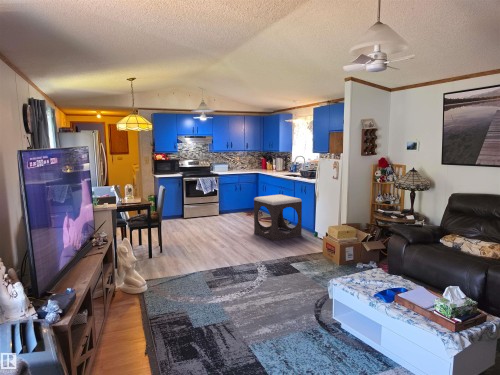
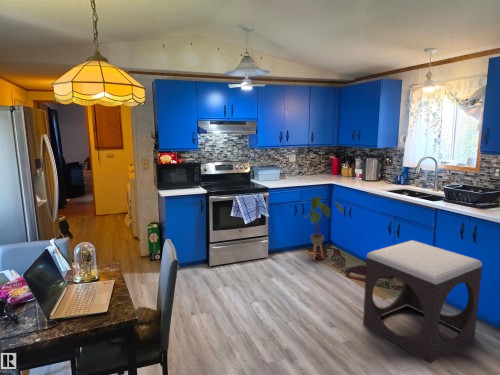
house plant: none [238,179,261,216] -> present [310,196,343,259]

